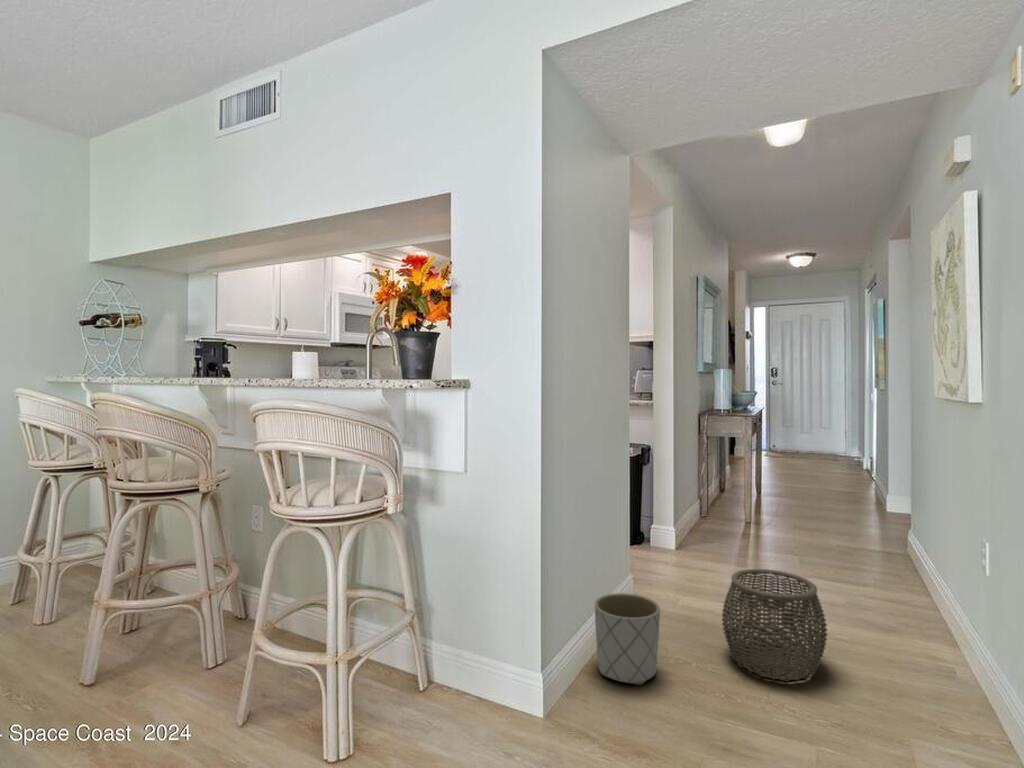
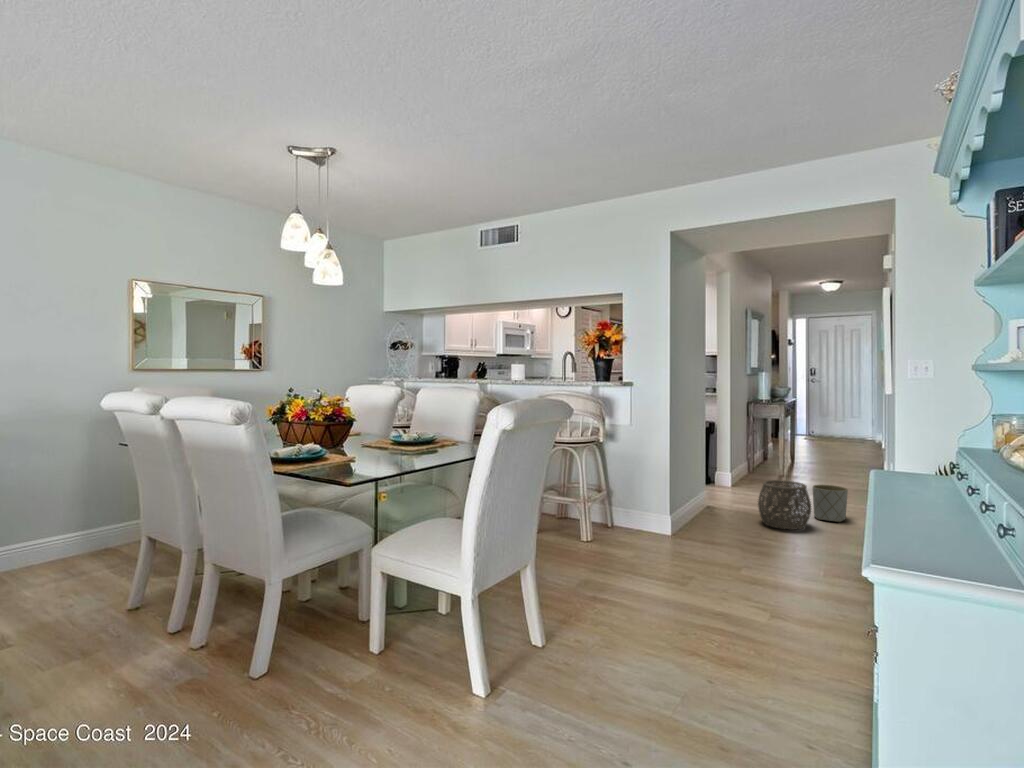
planter: present [595,593,660,685] -> present [813,485,848,522]

